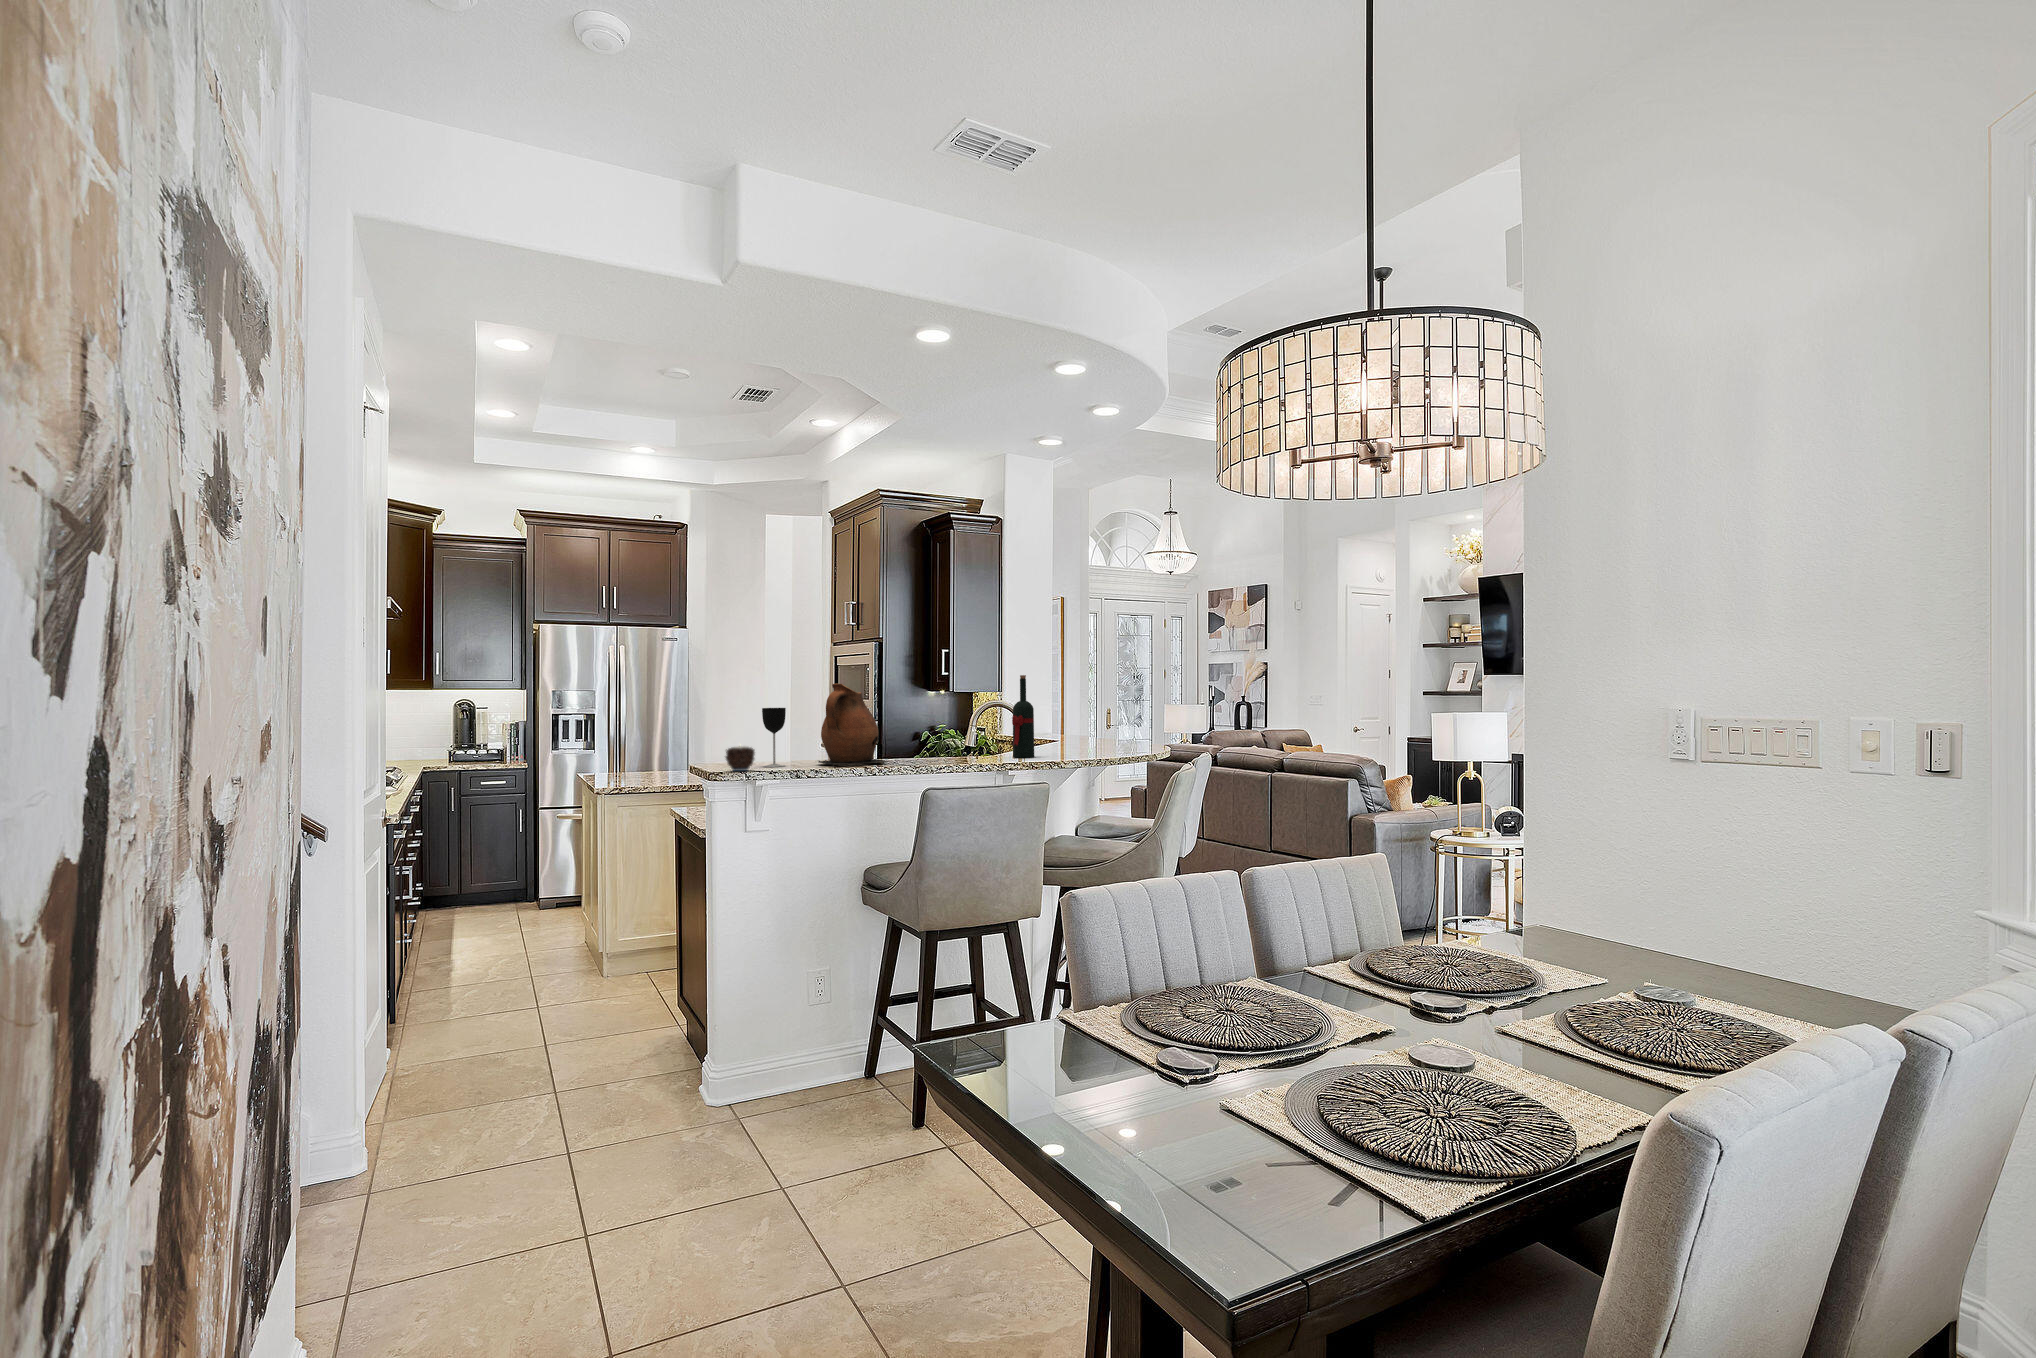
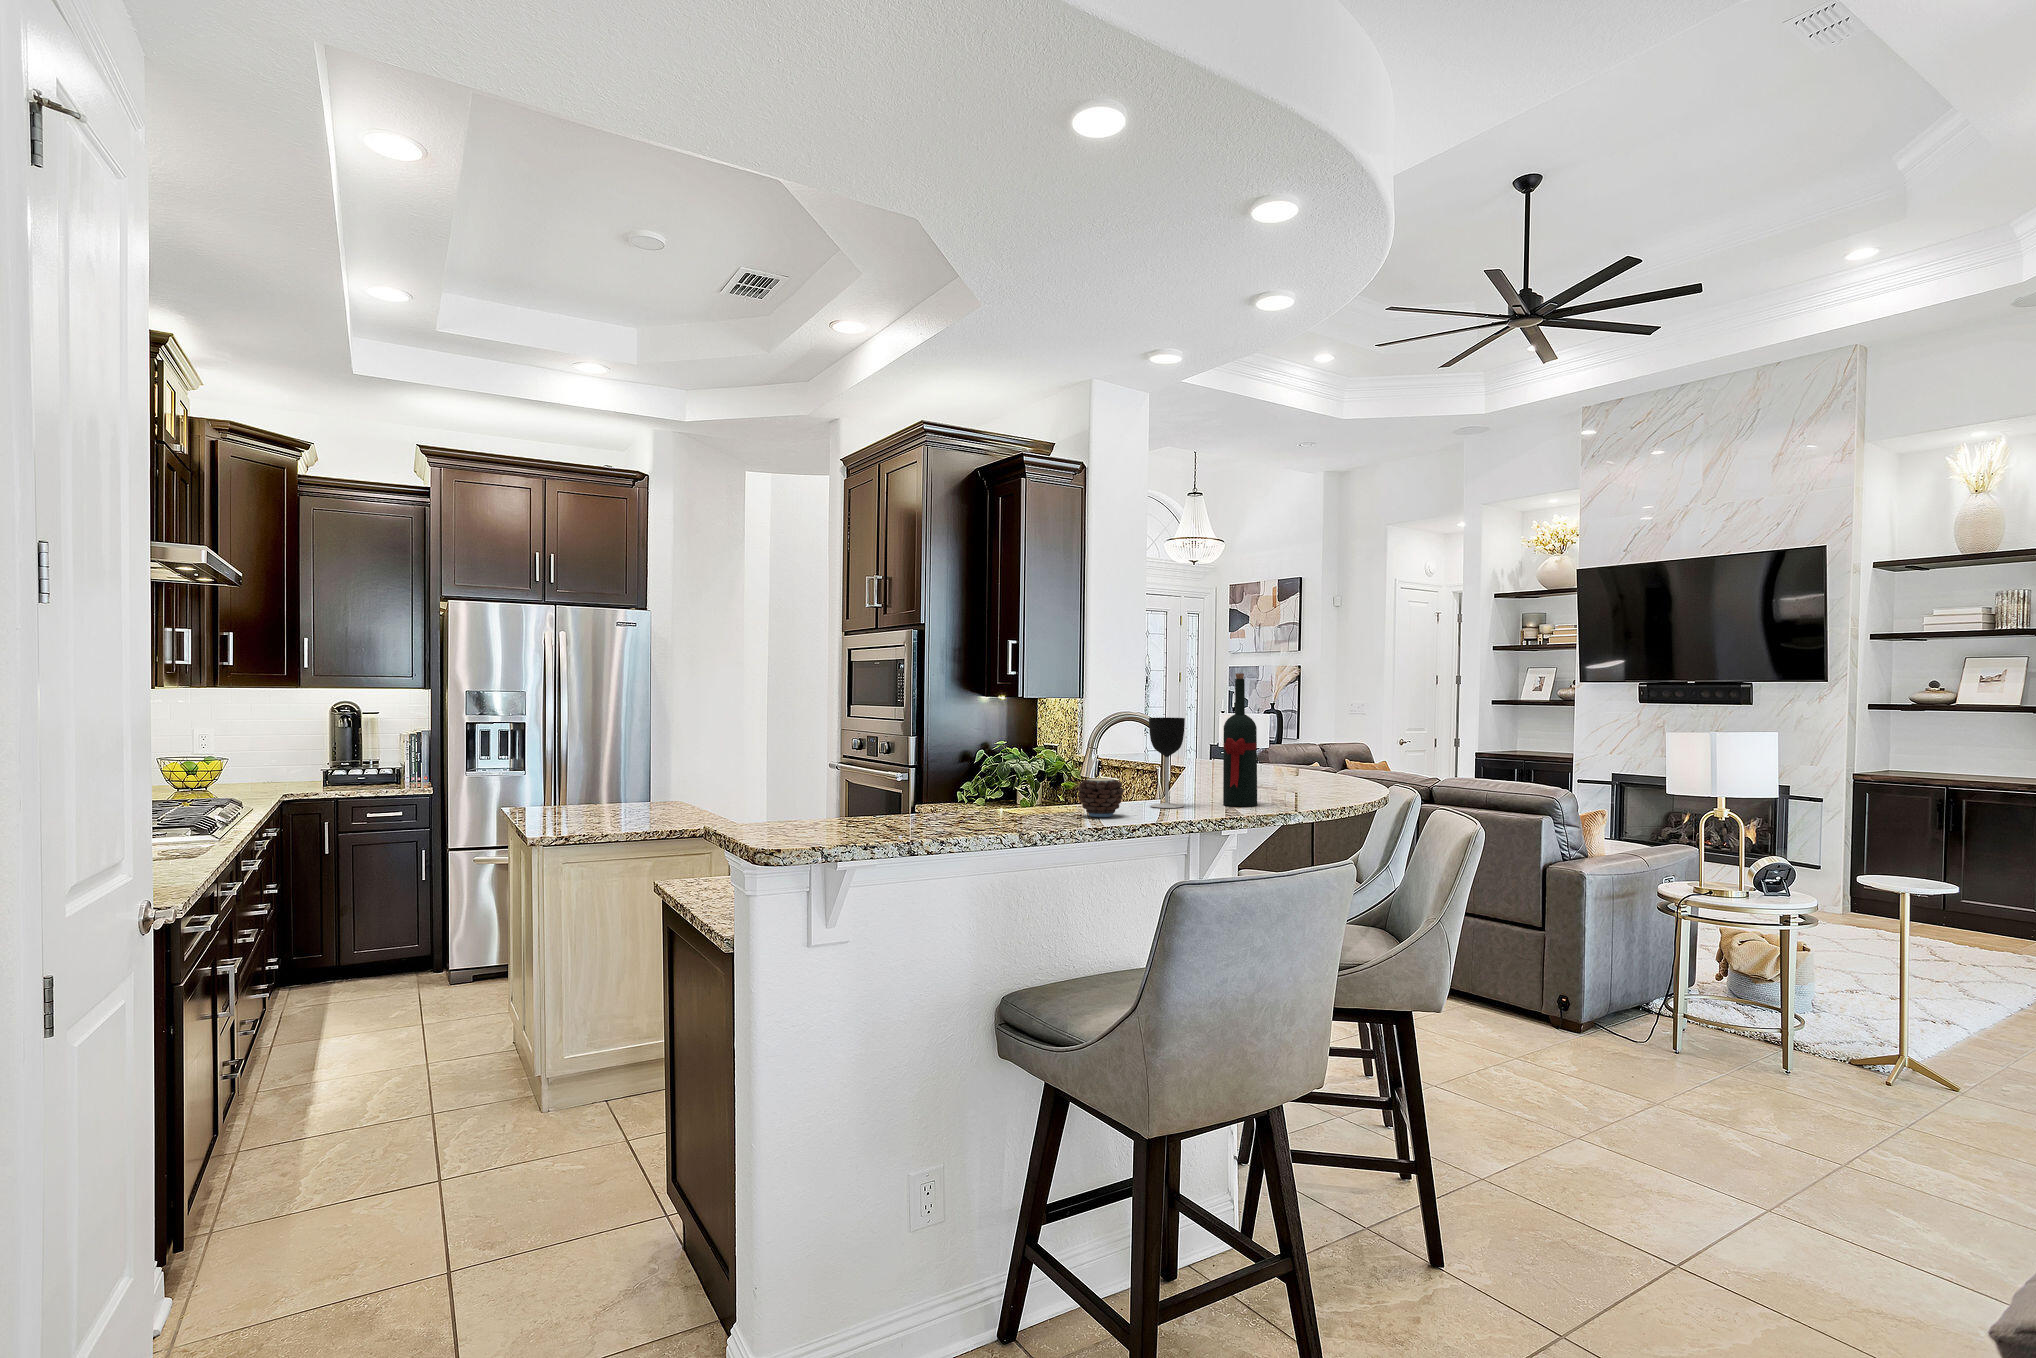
ceramic pitcher: present [818,684,888,765] -> none [916,685,1044,825]
wine glass: present [762,708,786,767] -> present [1149,718,1185,808]
candle: present [726,746,755,771] -> present [1078,773,1124,817]

